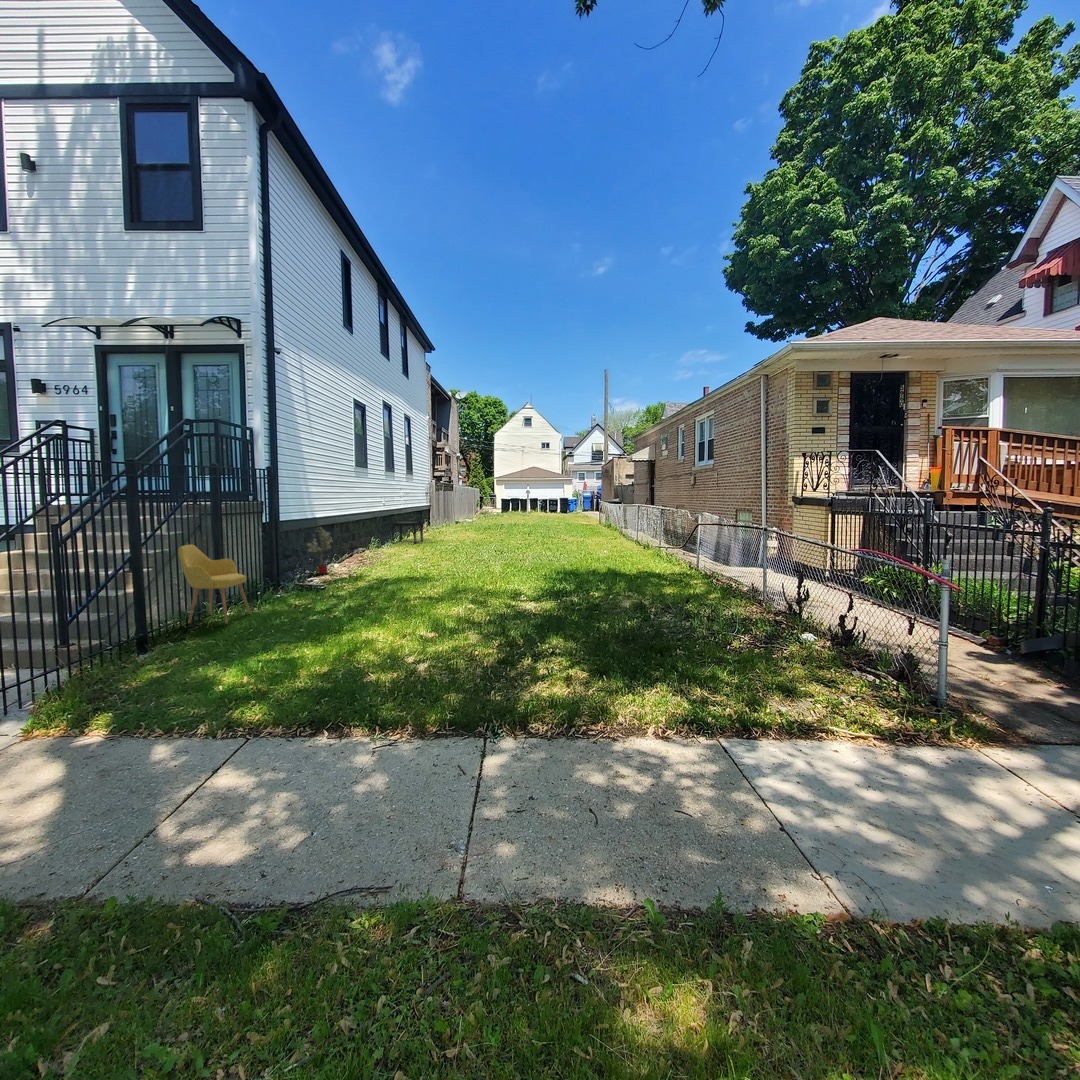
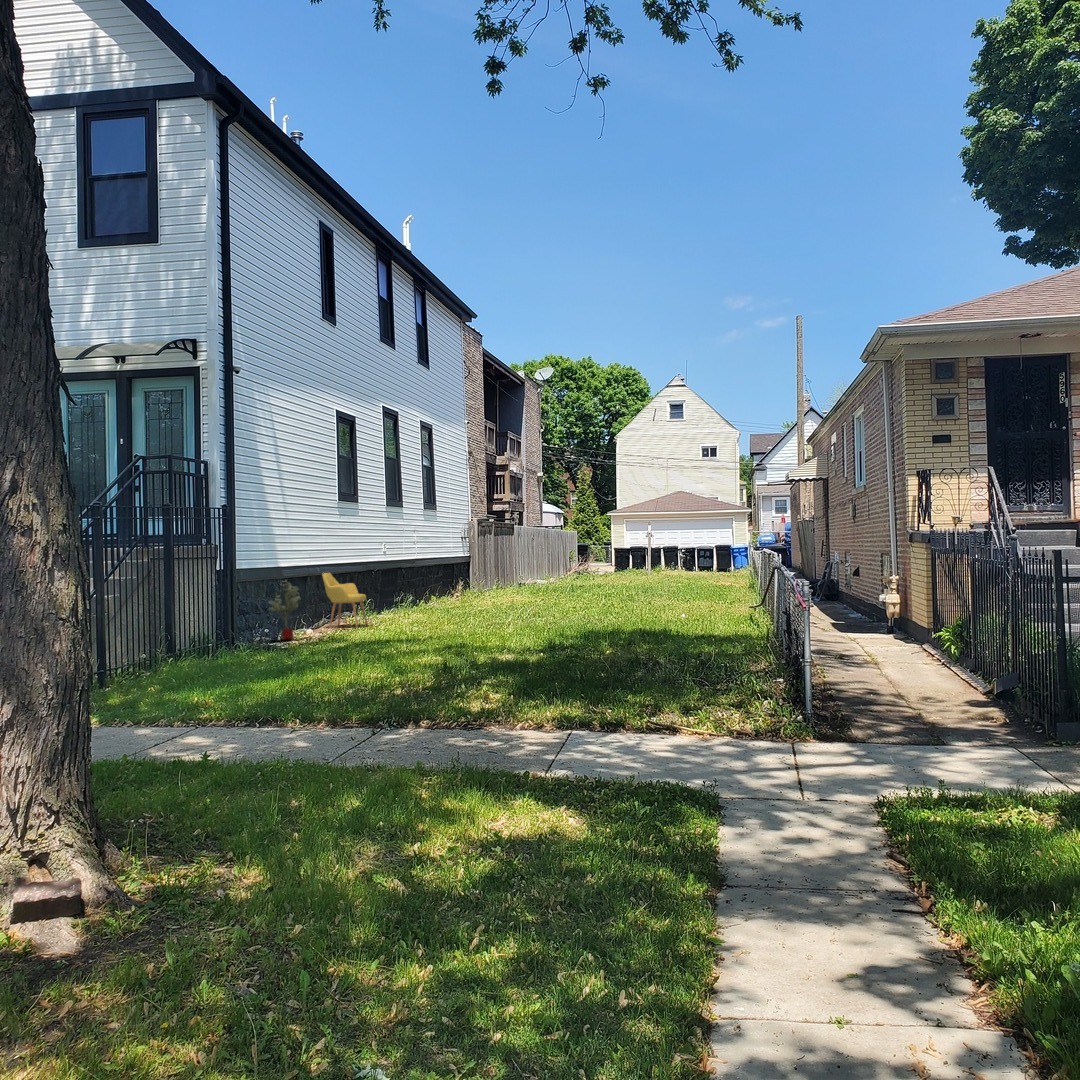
round table: present [389,520,425,544] -> none [393,579,449,614]
chair: present [178,545,251,624] -> present [322,573,368,628]

